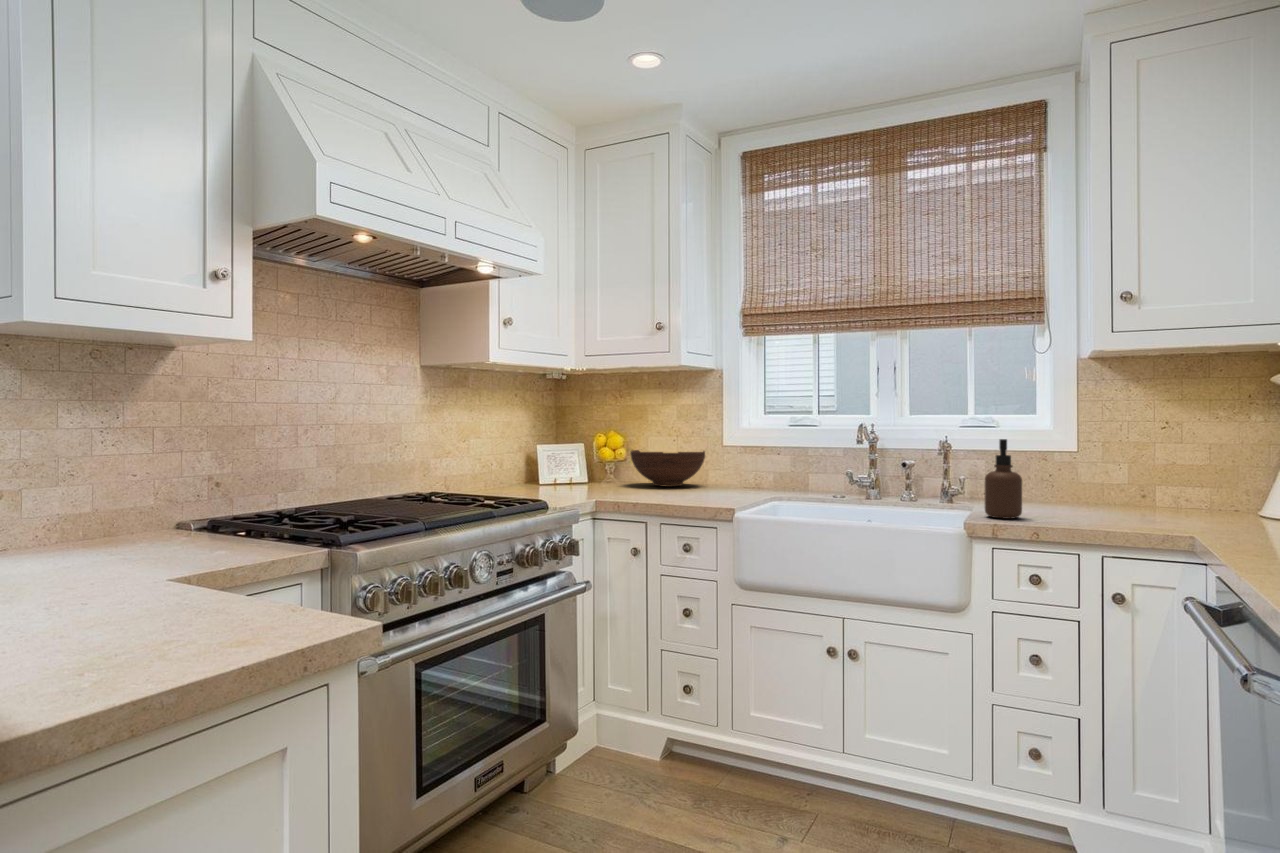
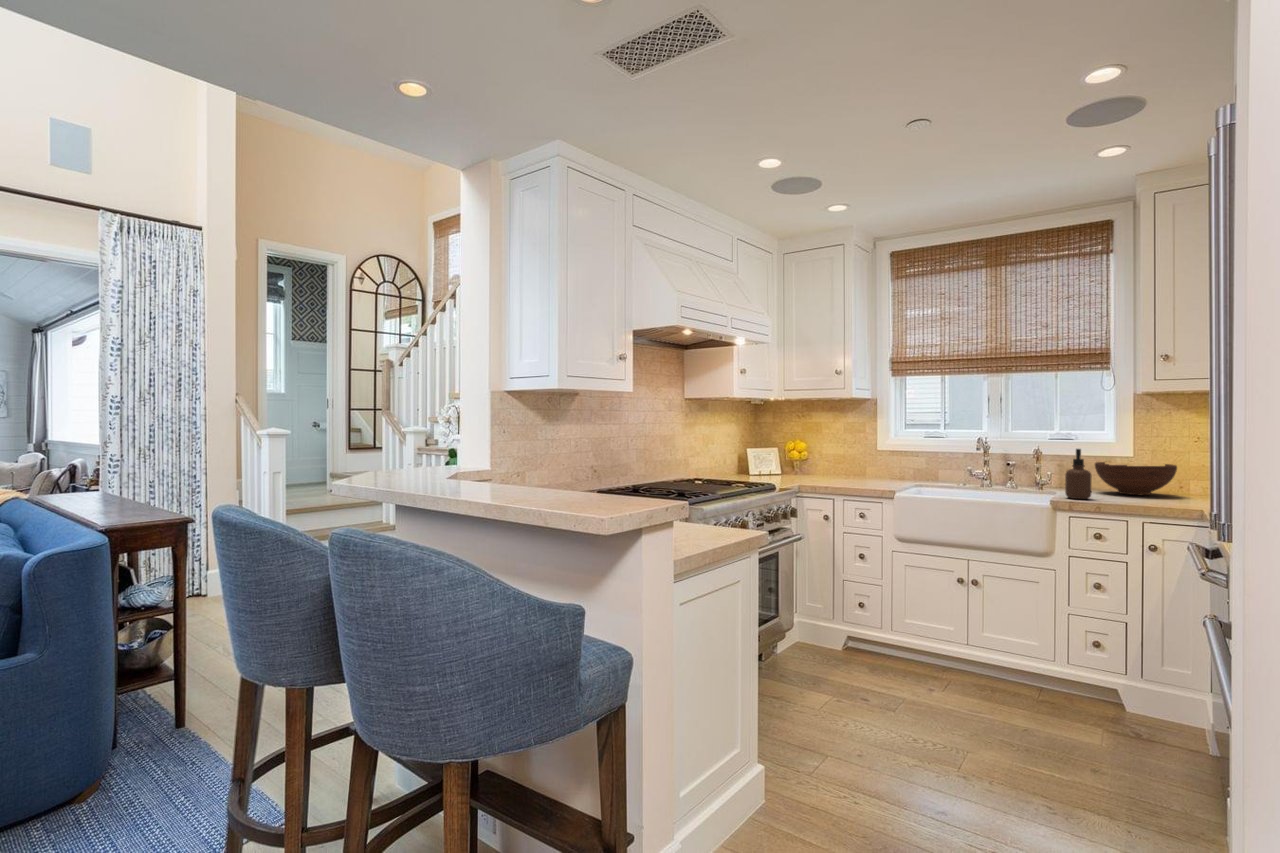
fruit bowl: present [630,450,705,487] -> present [1095,462,1177,495]

